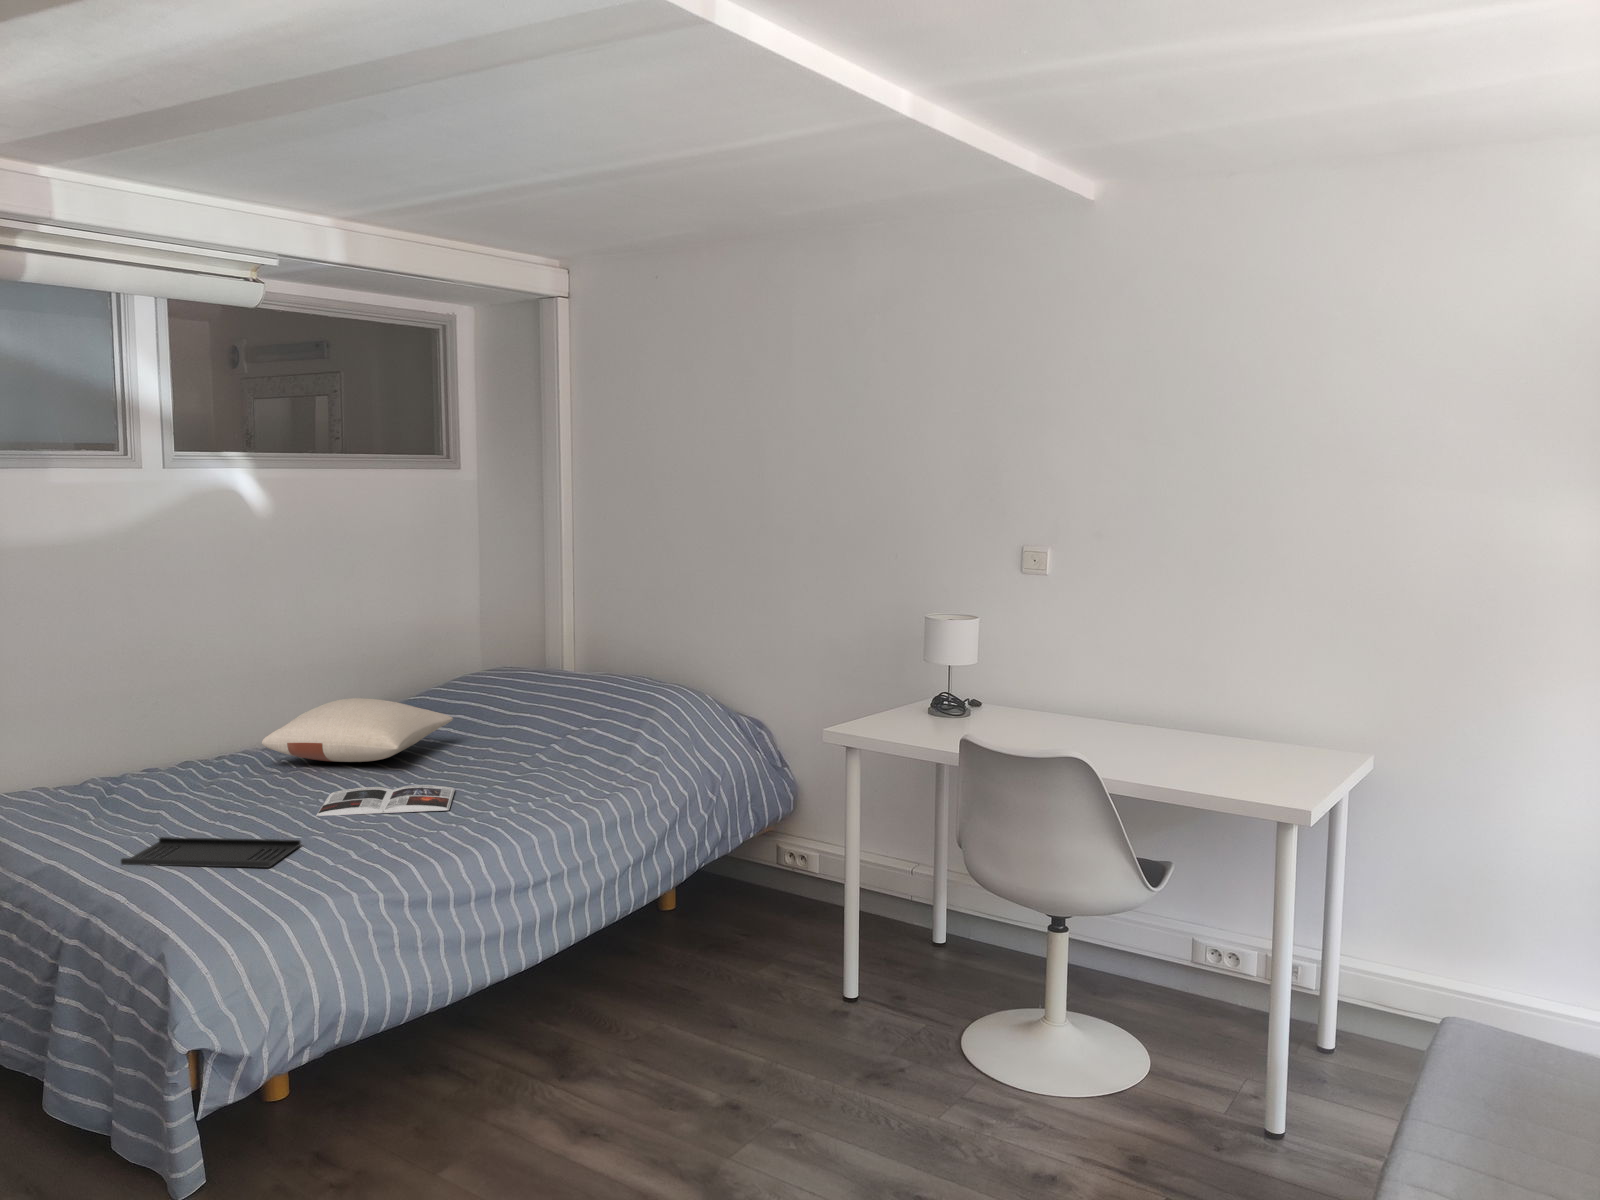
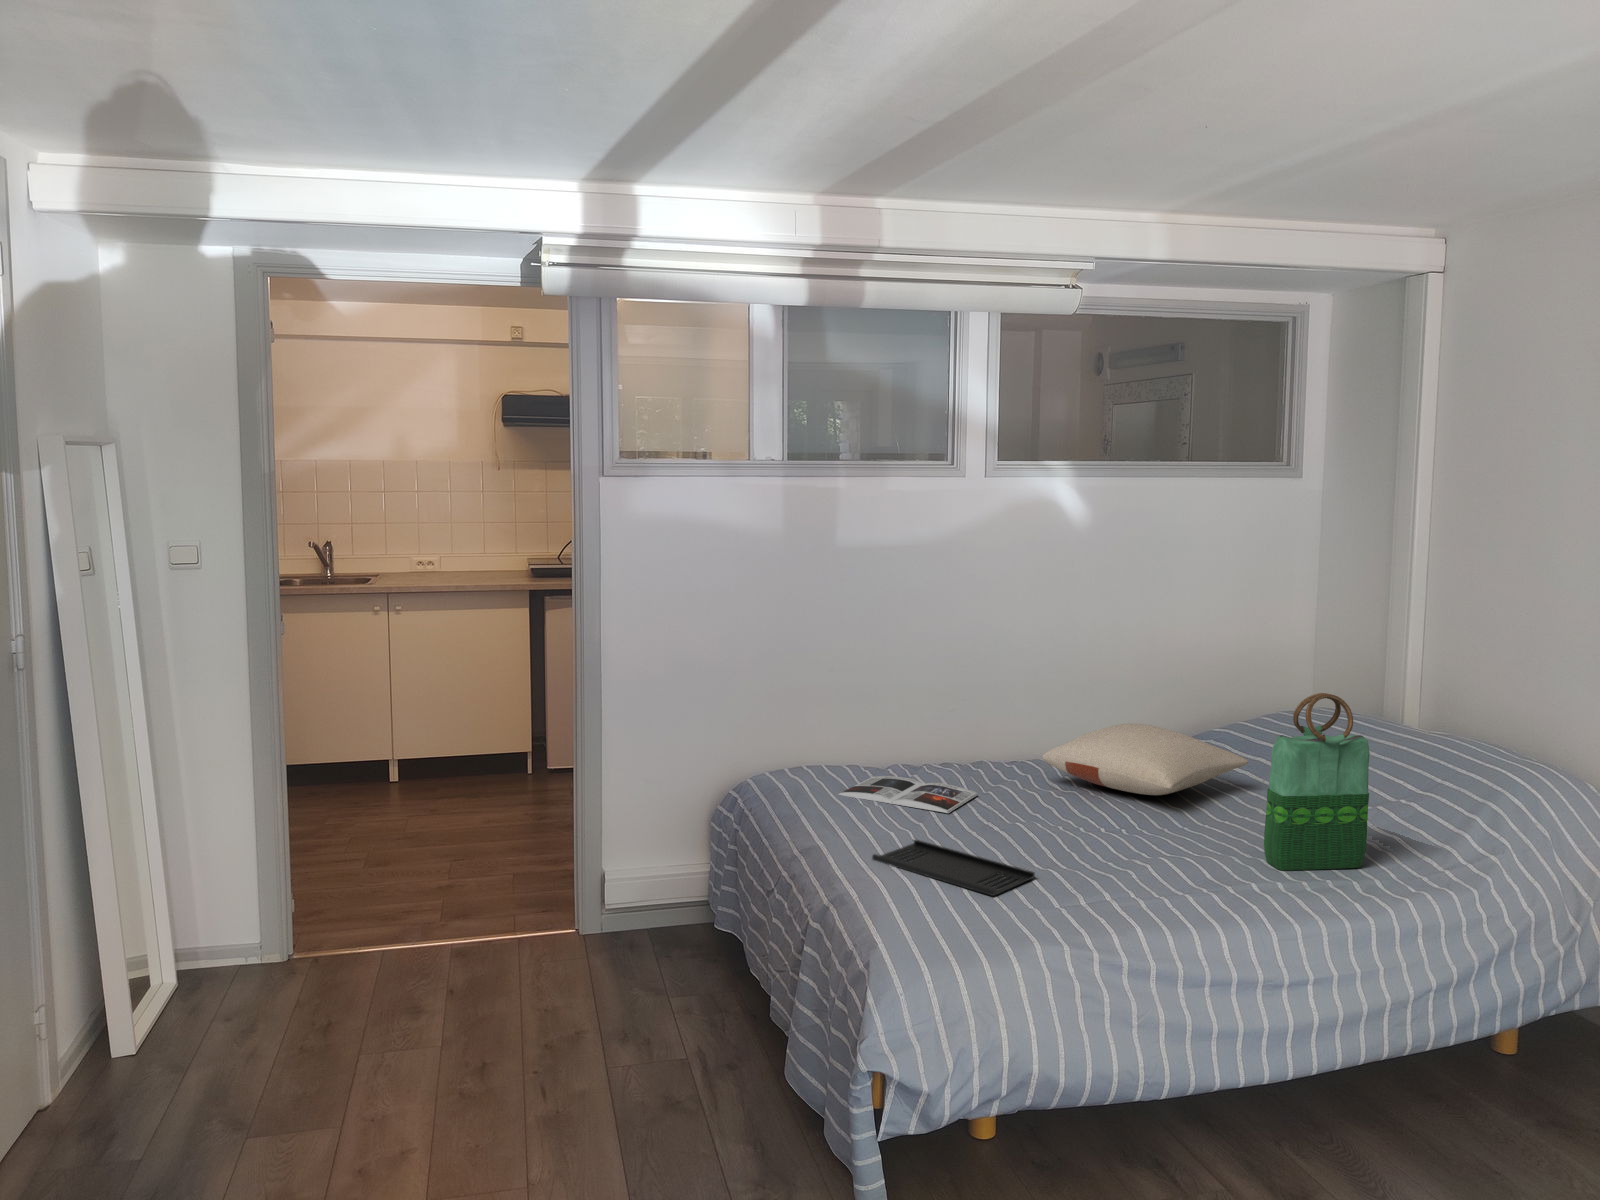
tote bag: none [490,644,569,798] -> present [1264,693,1369,870]
magazine: present [316,785,455,816] -> present [838,776,978,813]

